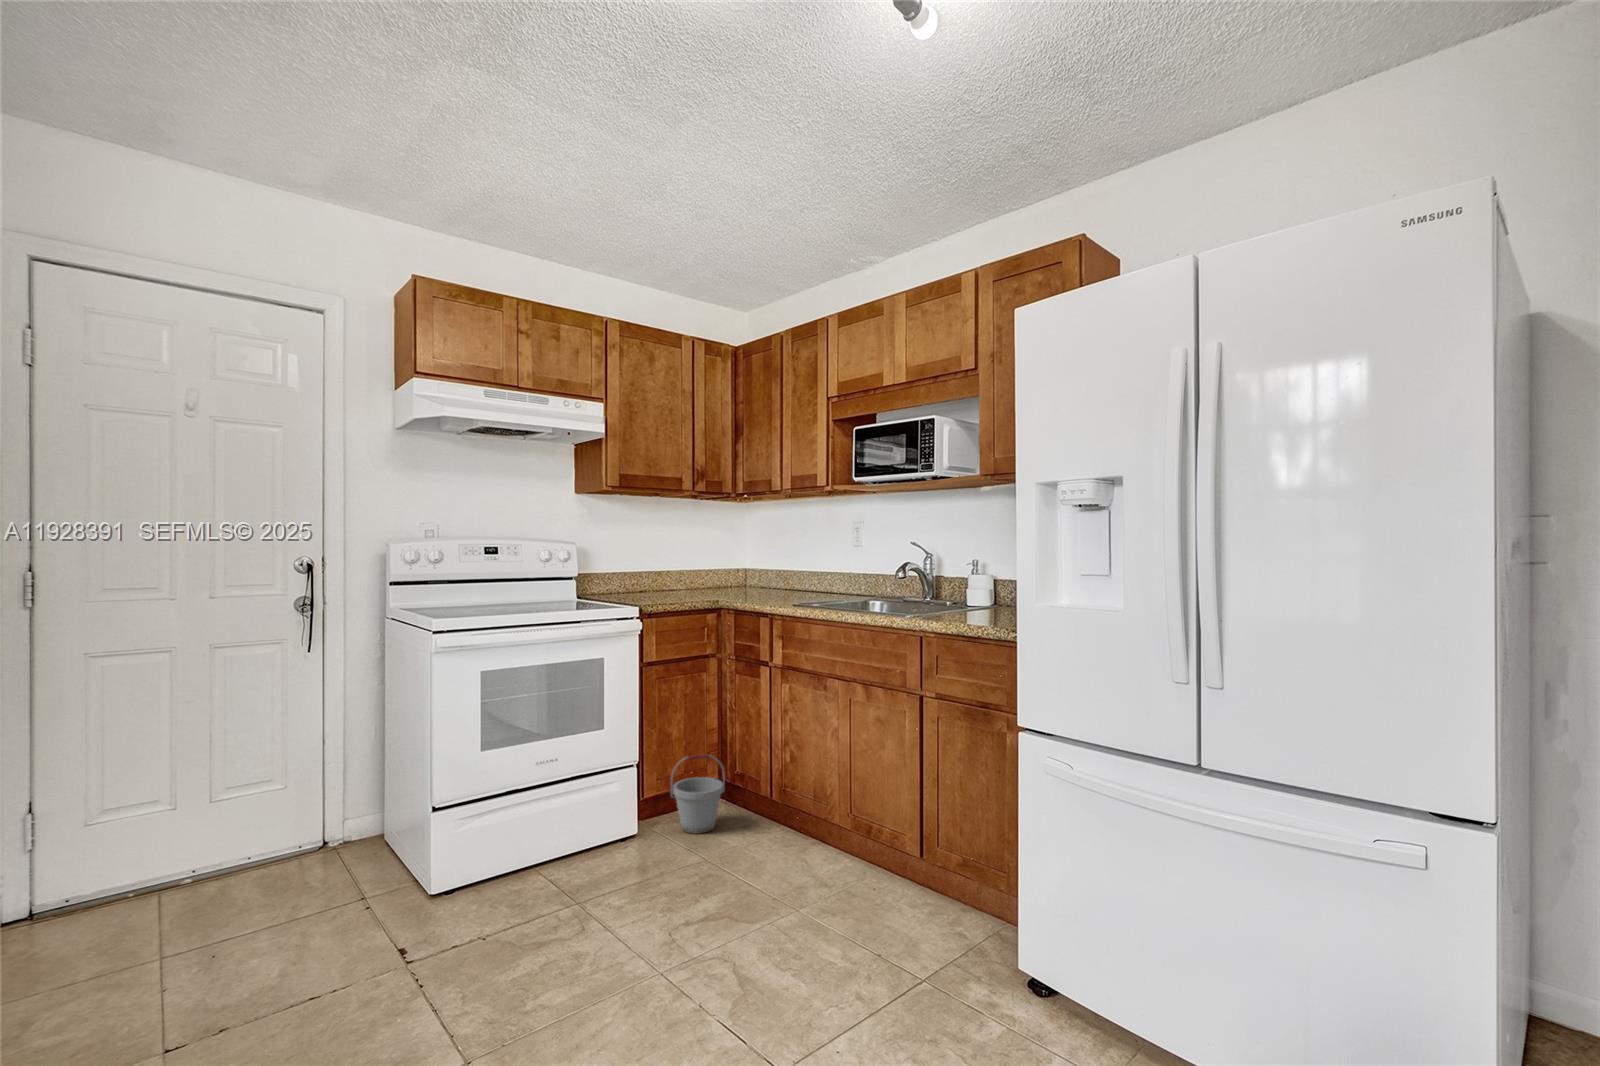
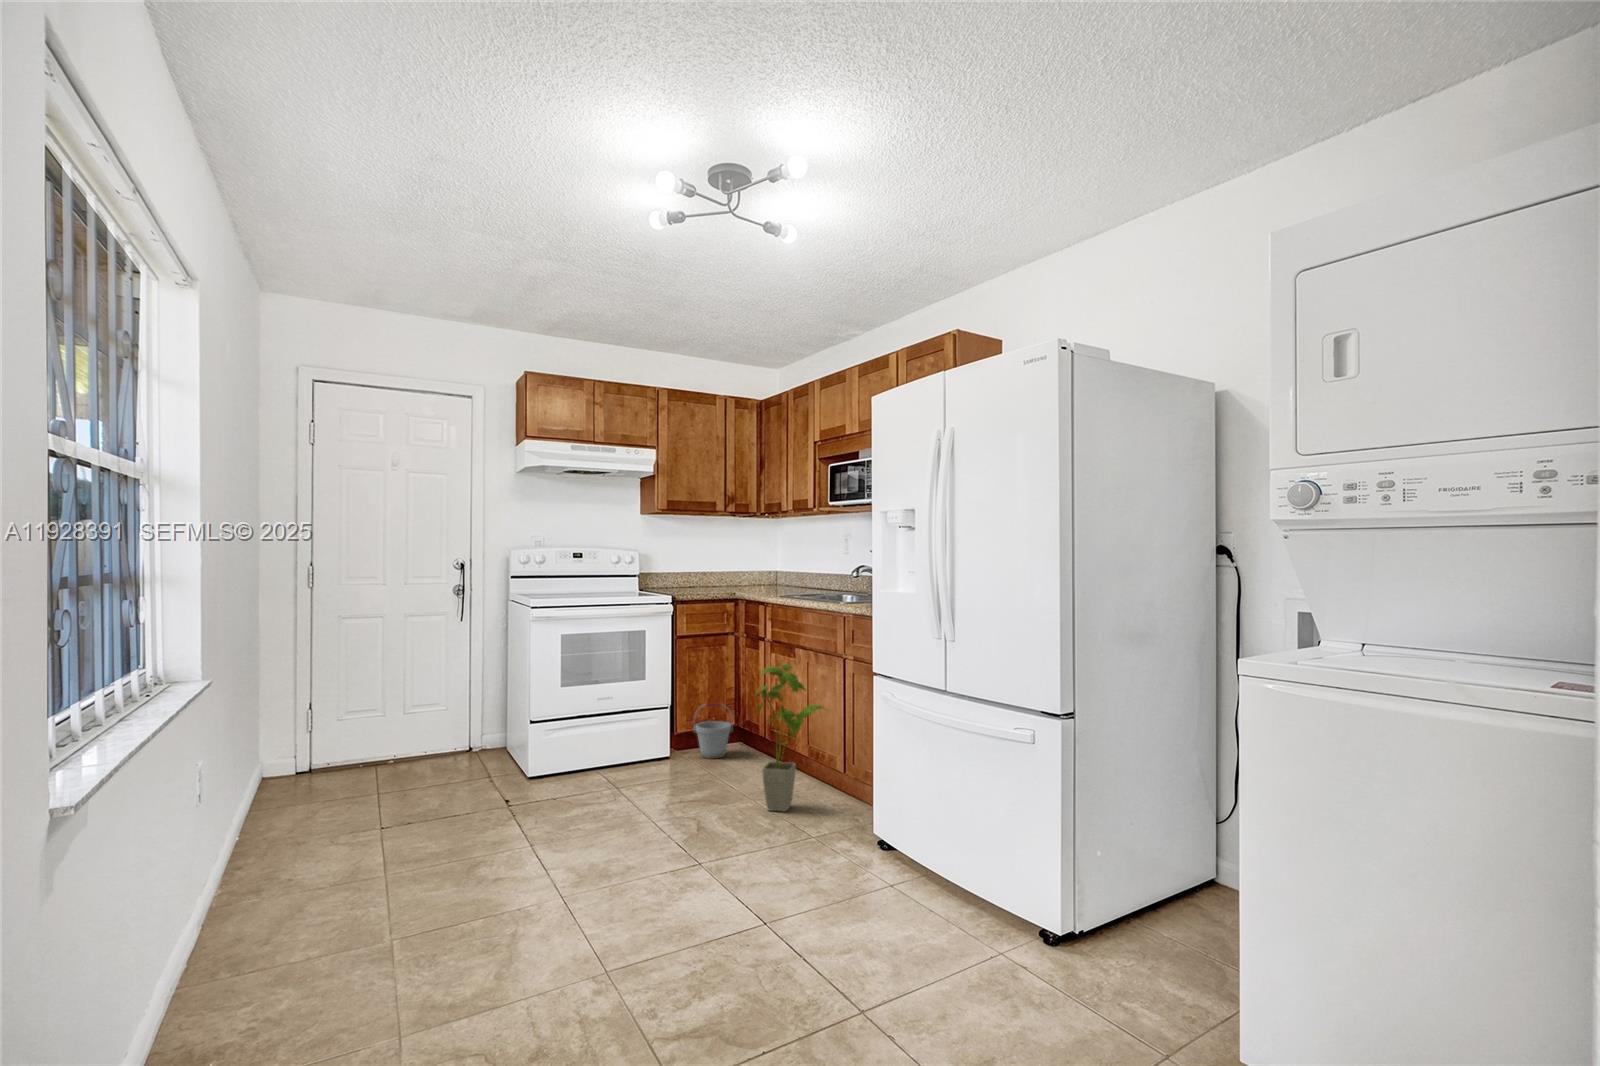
house plant: none [803,713,917,937] -> present [755,664,825,812]

